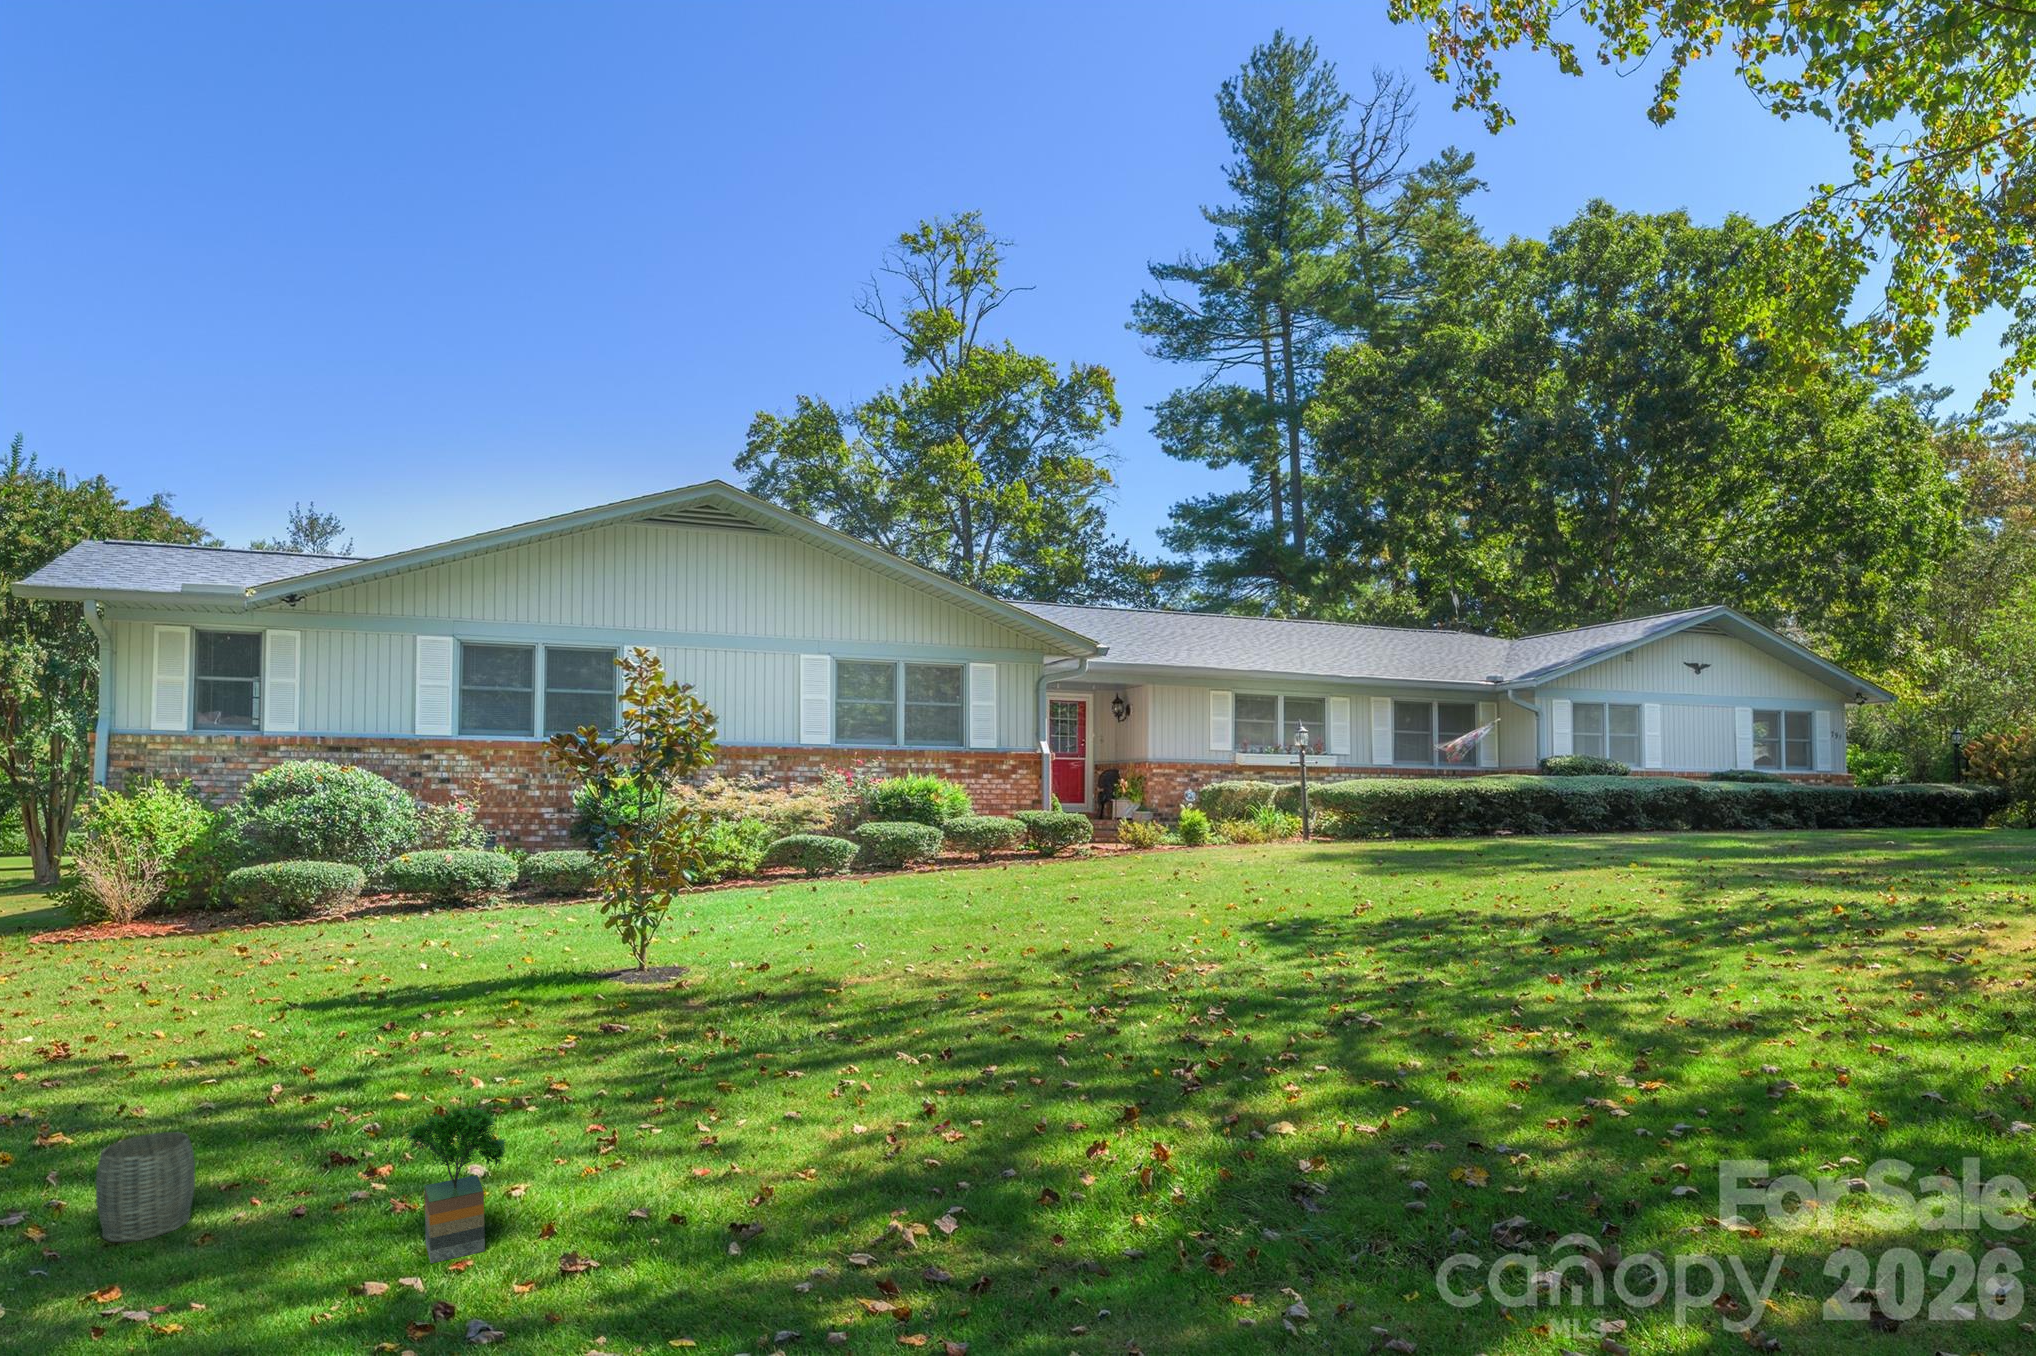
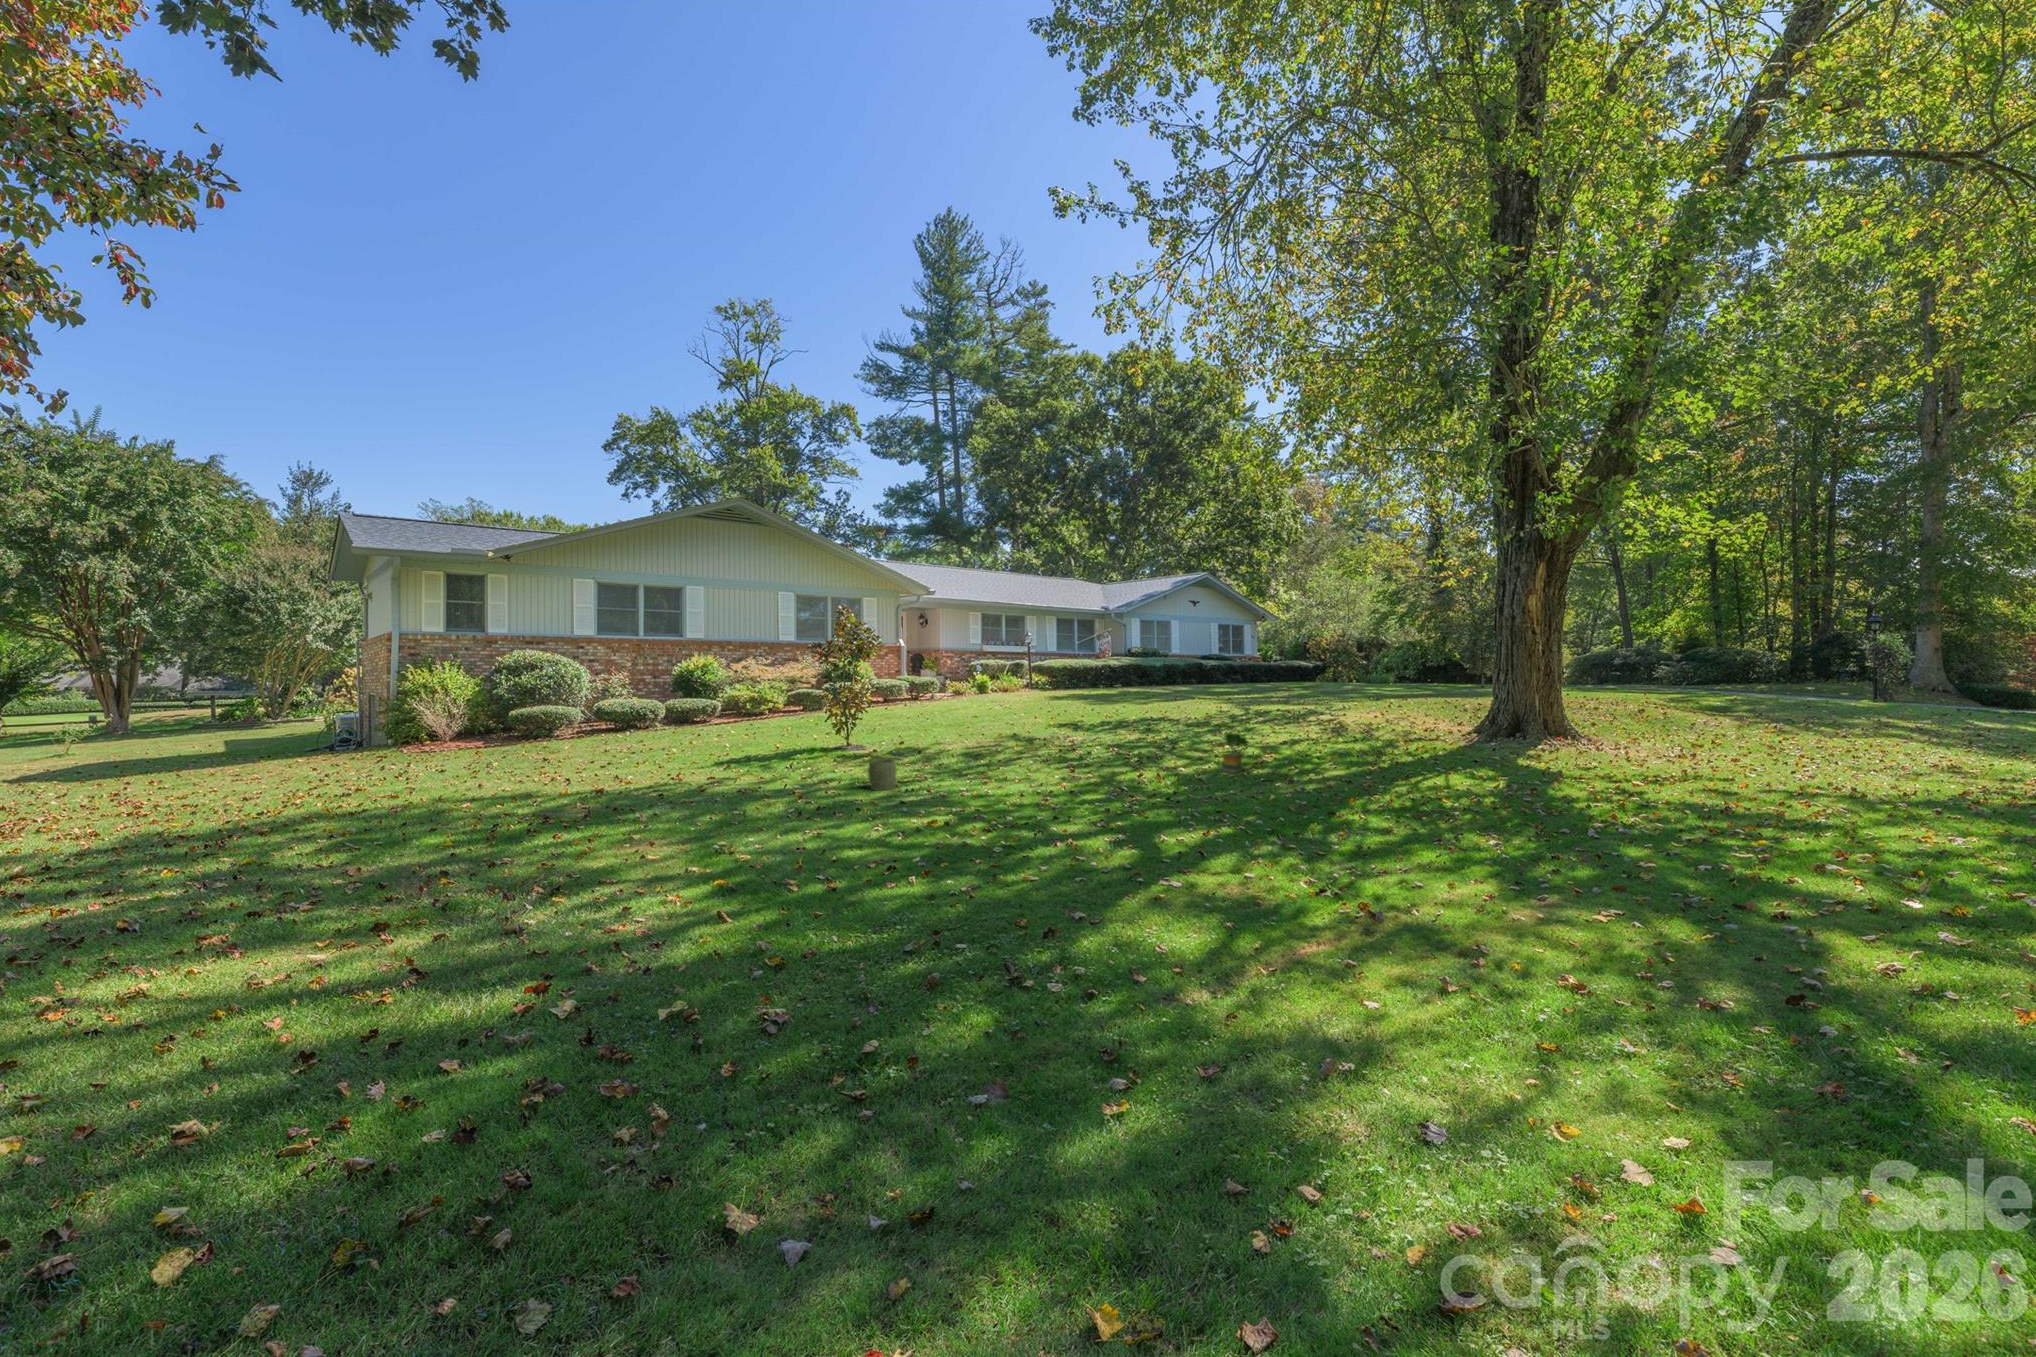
potted tree: present [406,1107,506,1263] -> present [1221,733,1248,773]

